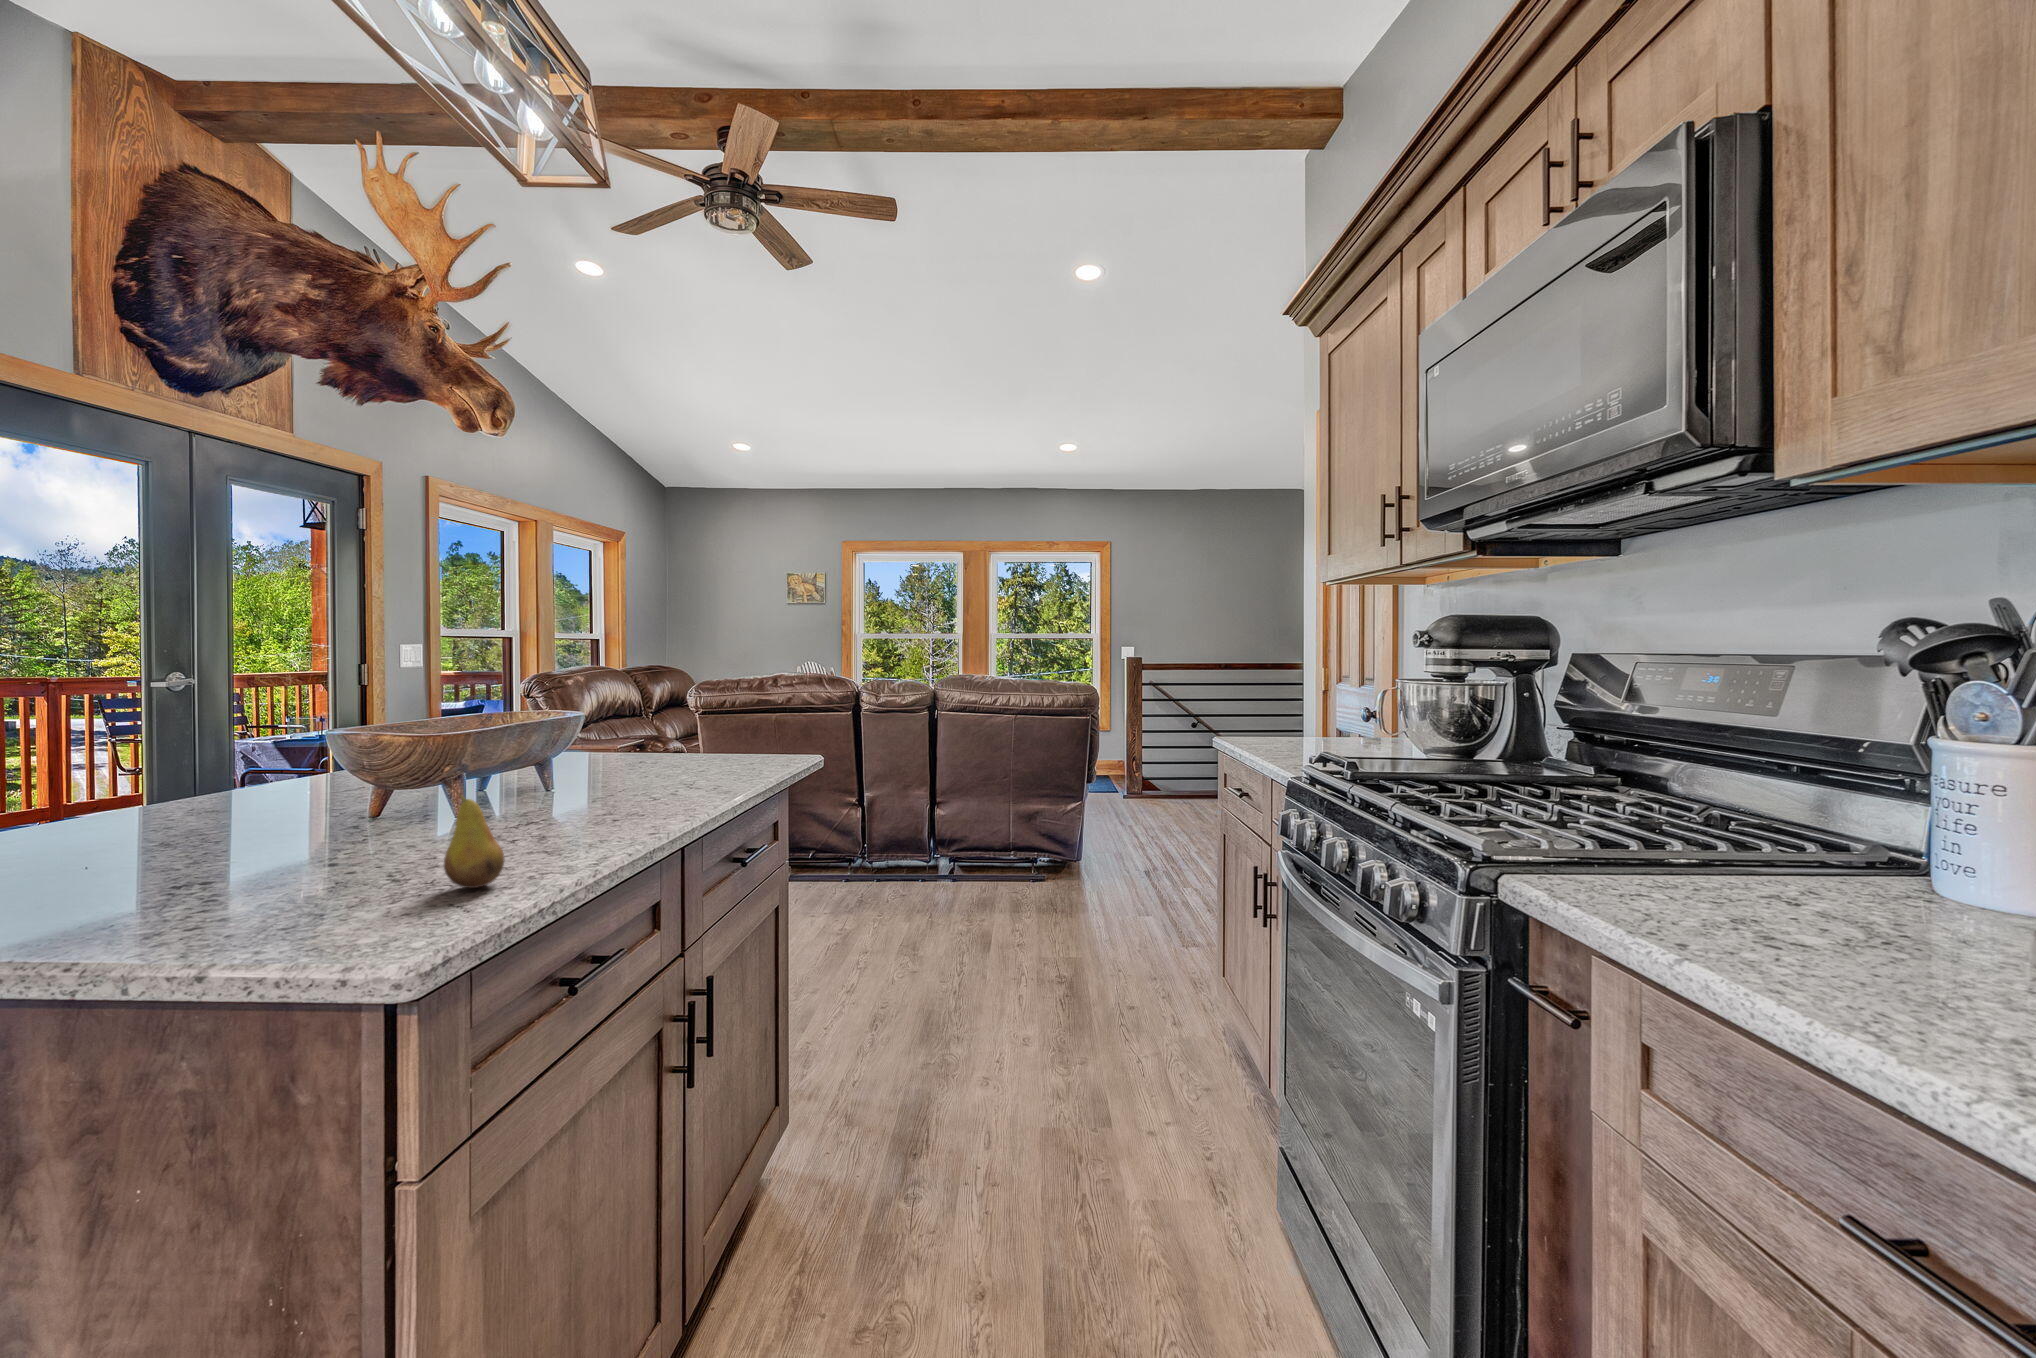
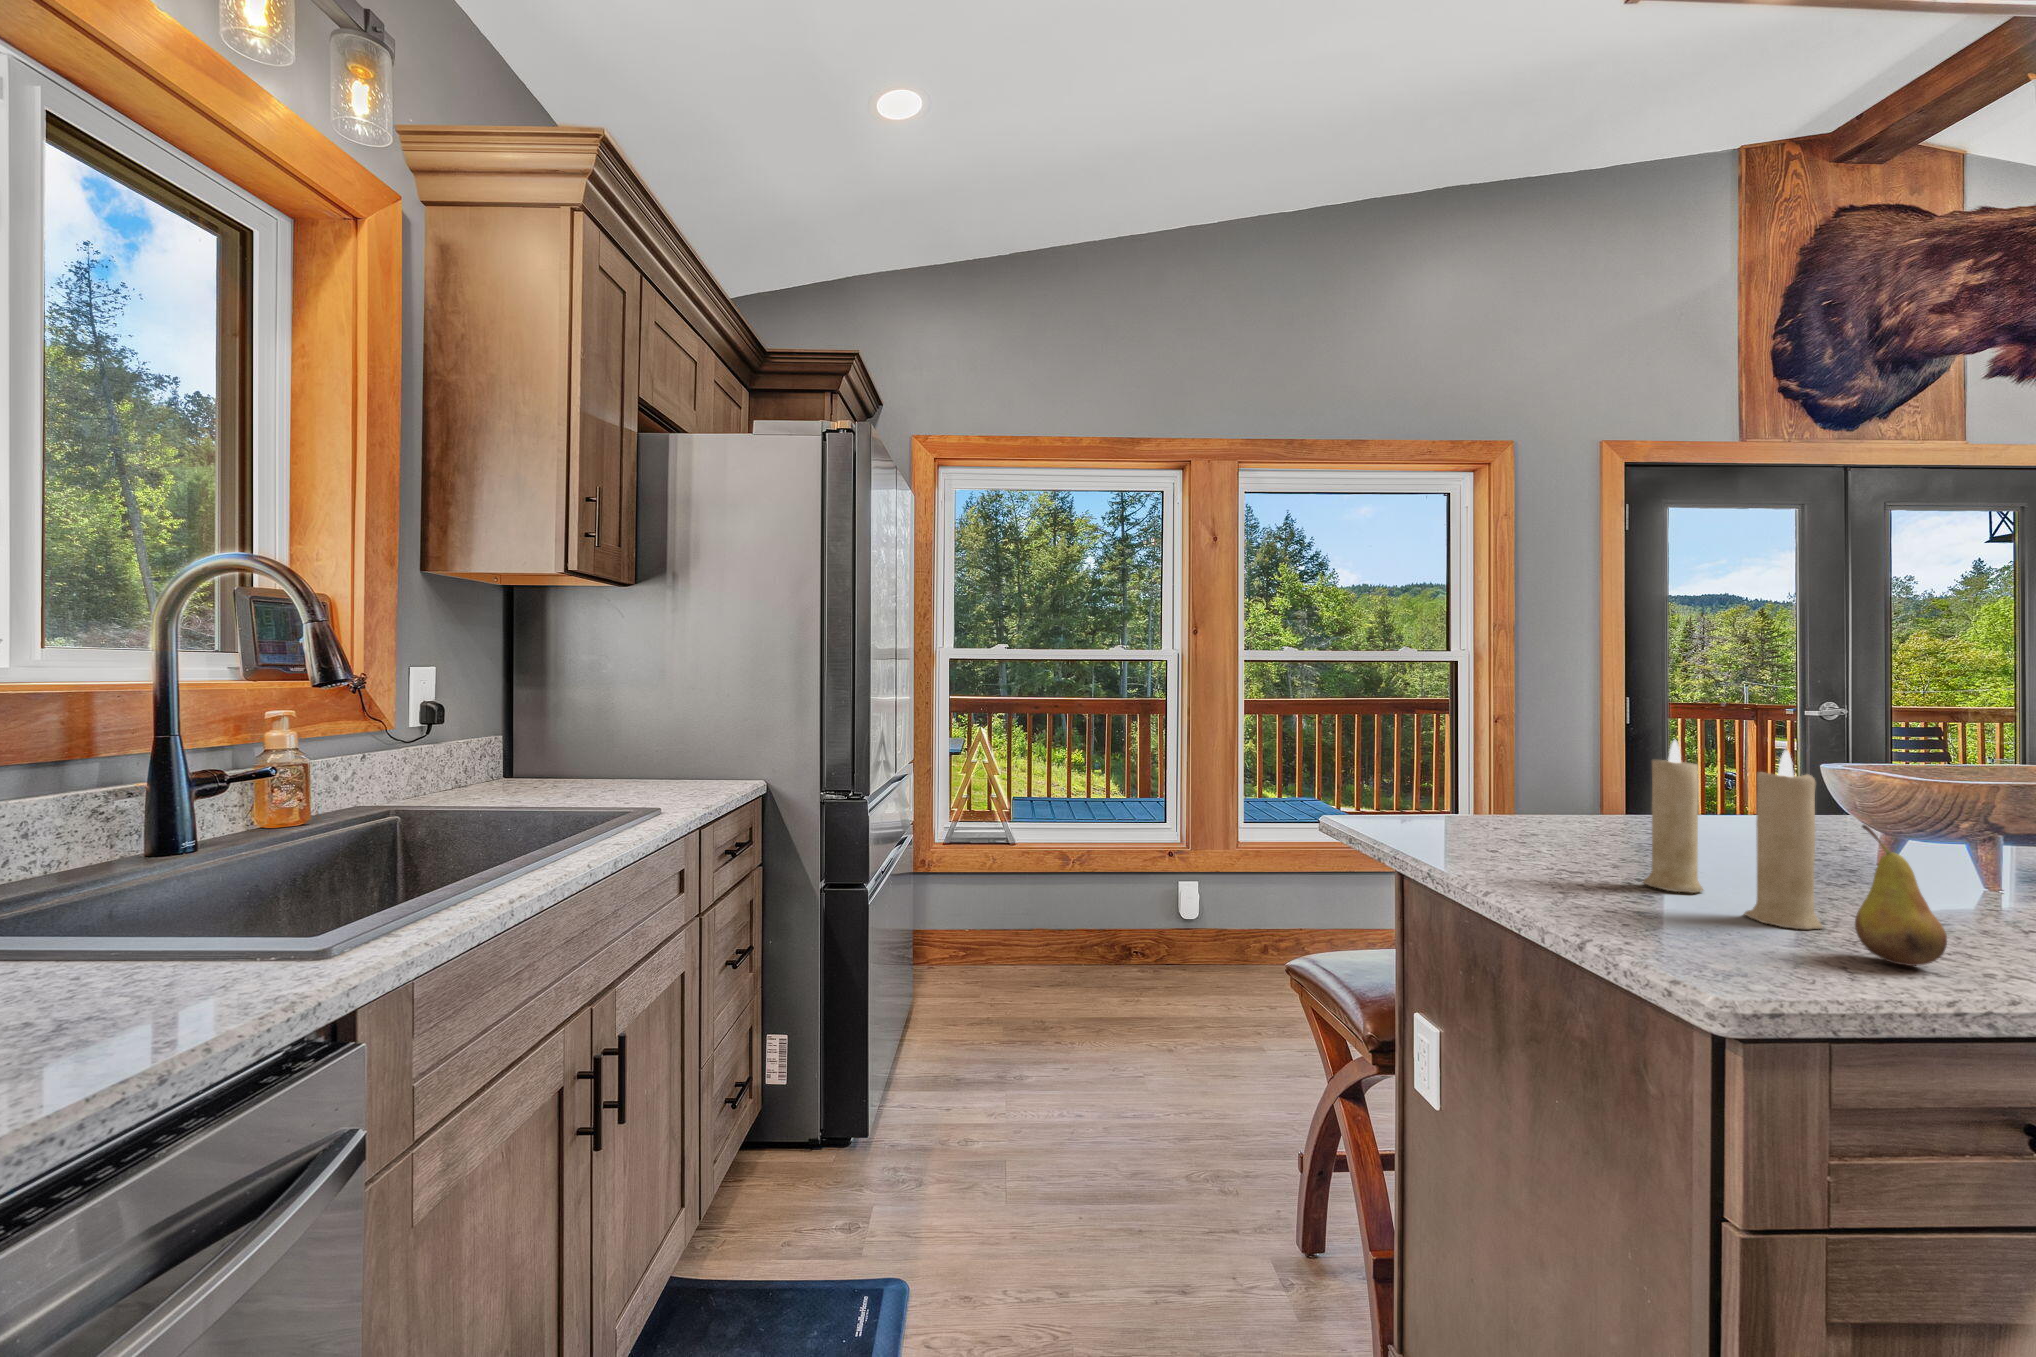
candle: none [186,717,397,892] -> present [1643,740,1822,929]

